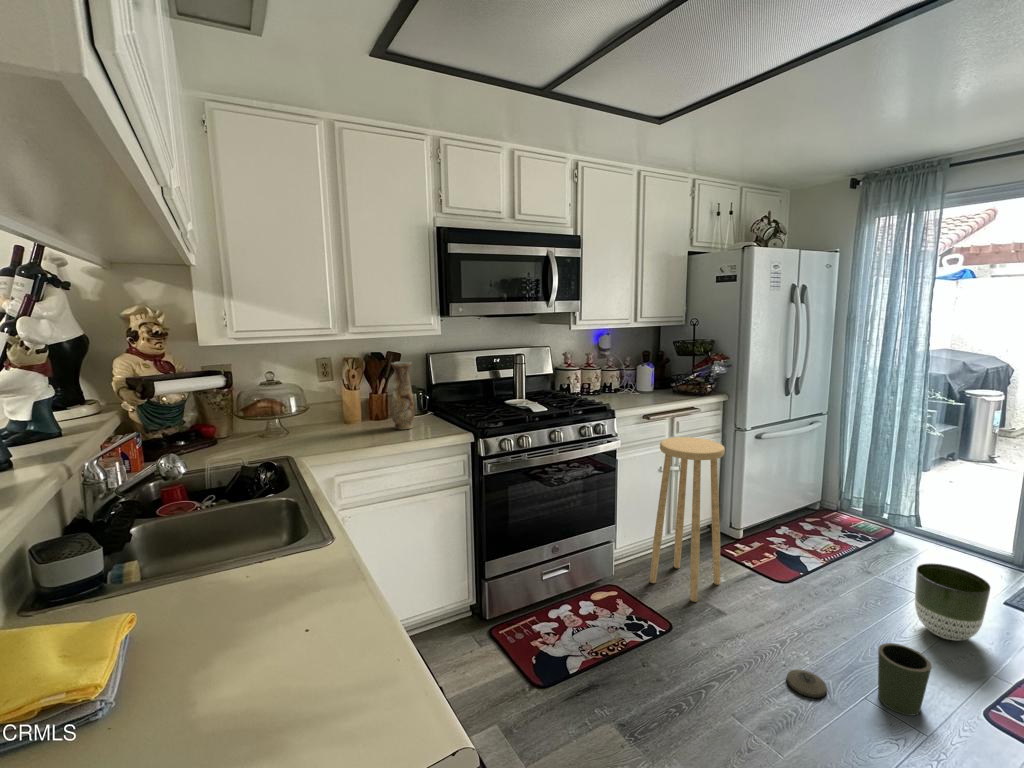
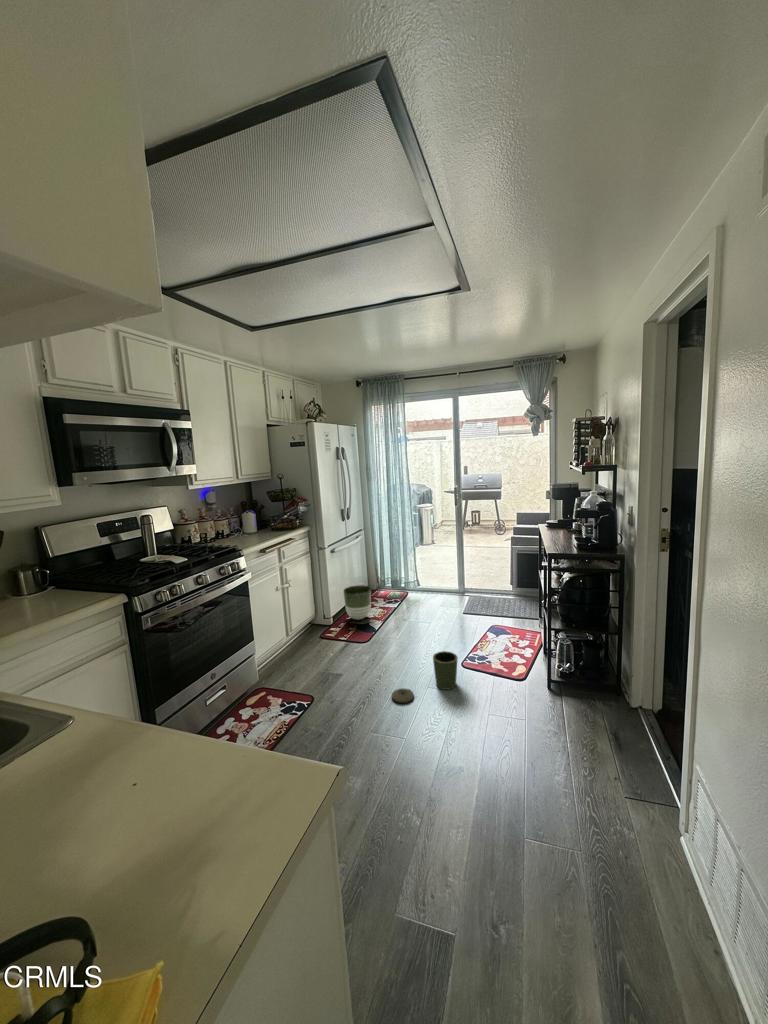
vase: present [391,362,415,429] -> none [9,536,48,610]
stool: present [650,437,725,602] -> none [279,559,332,676]
planter: present [915,564,990,641] -> present [344,585,371,619]

